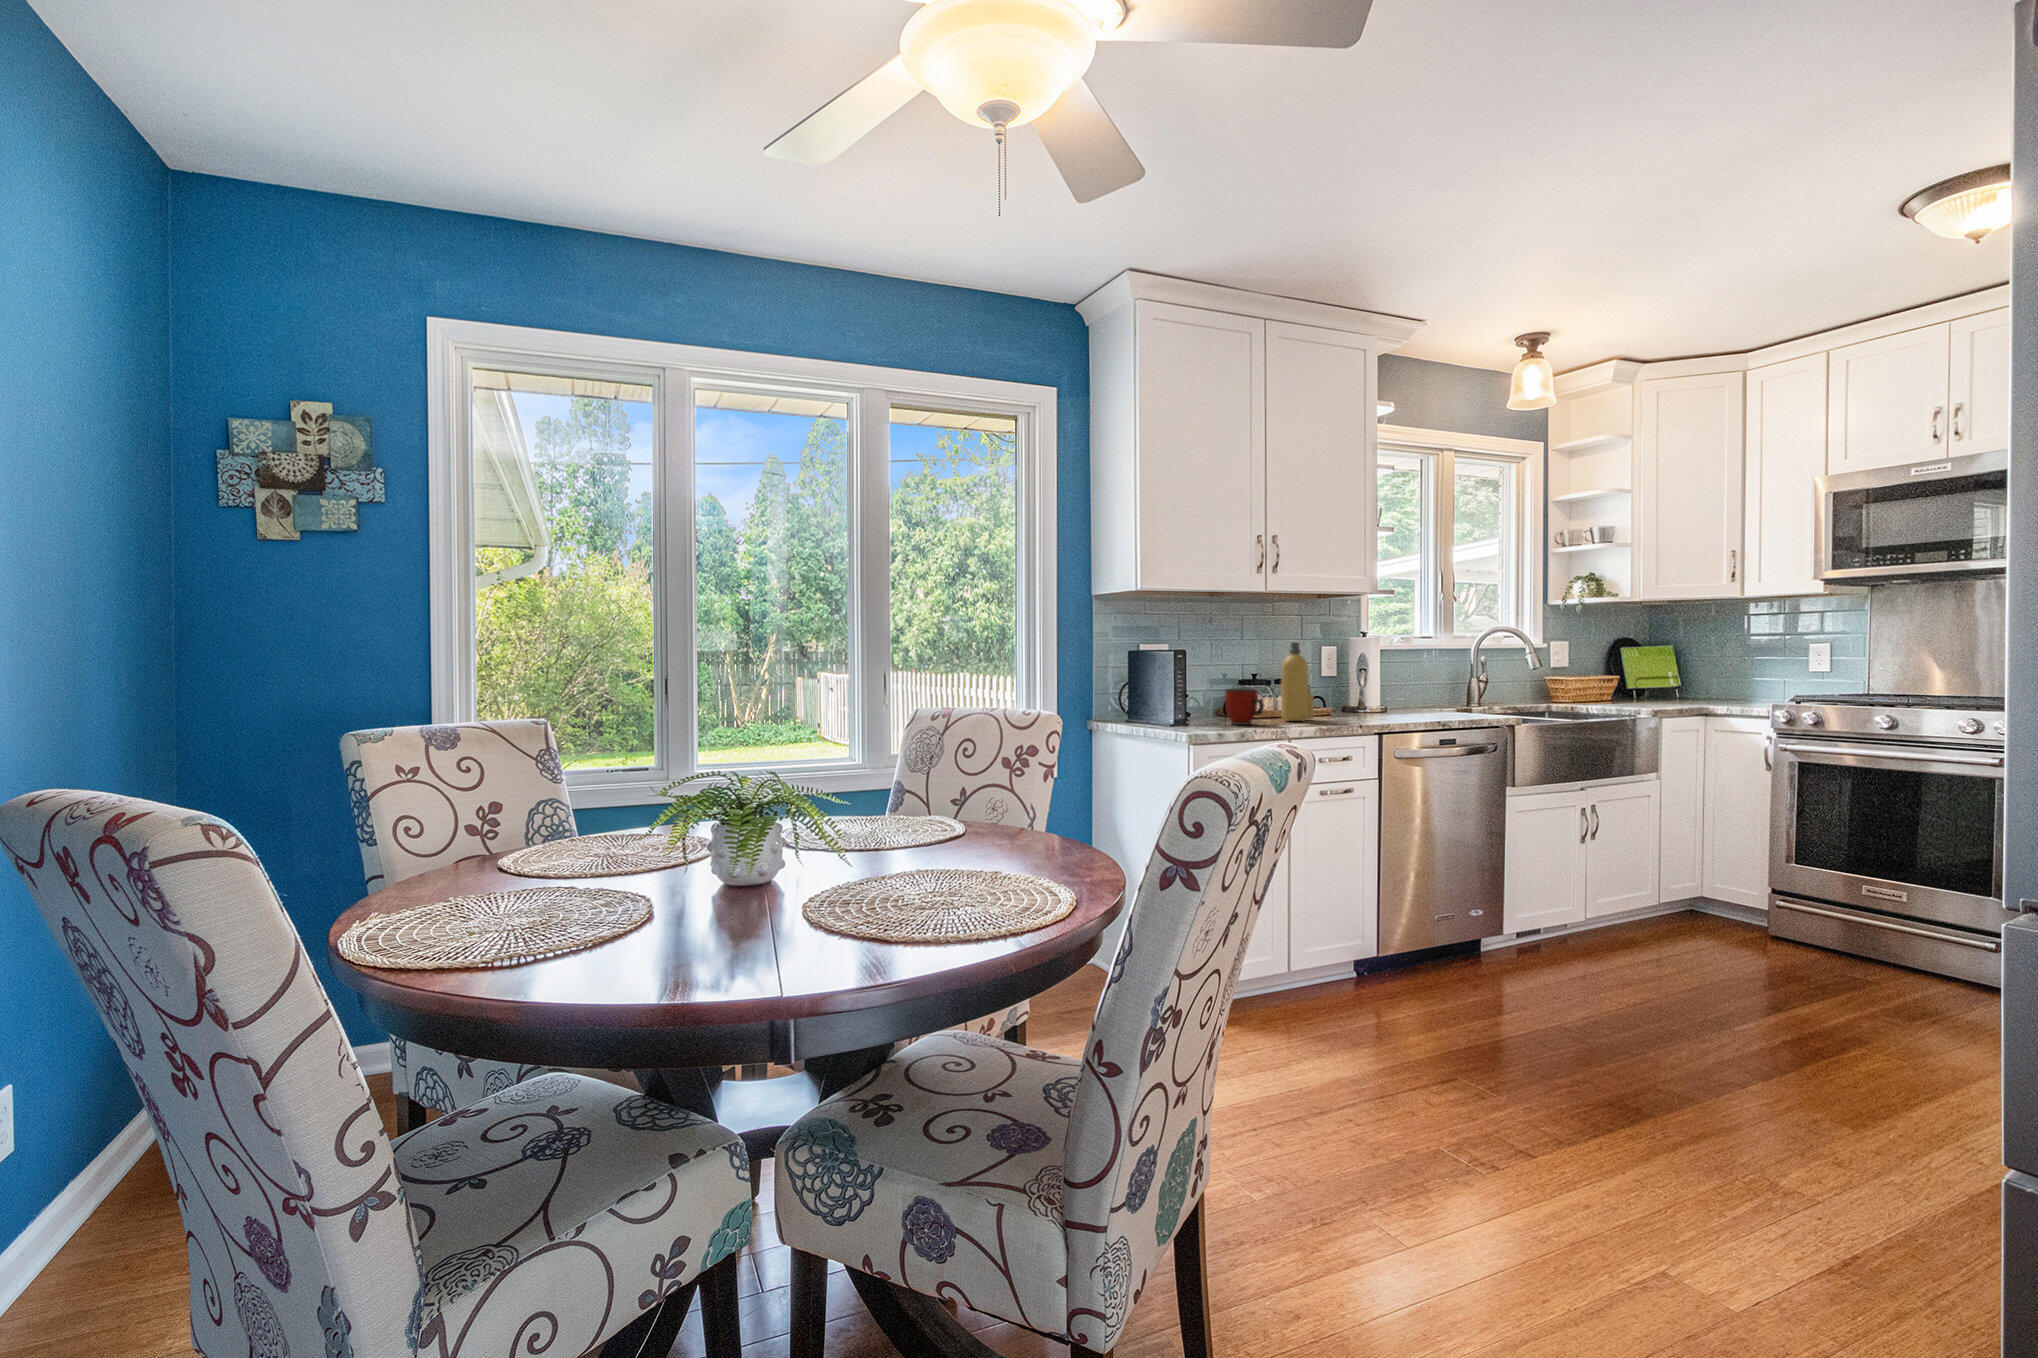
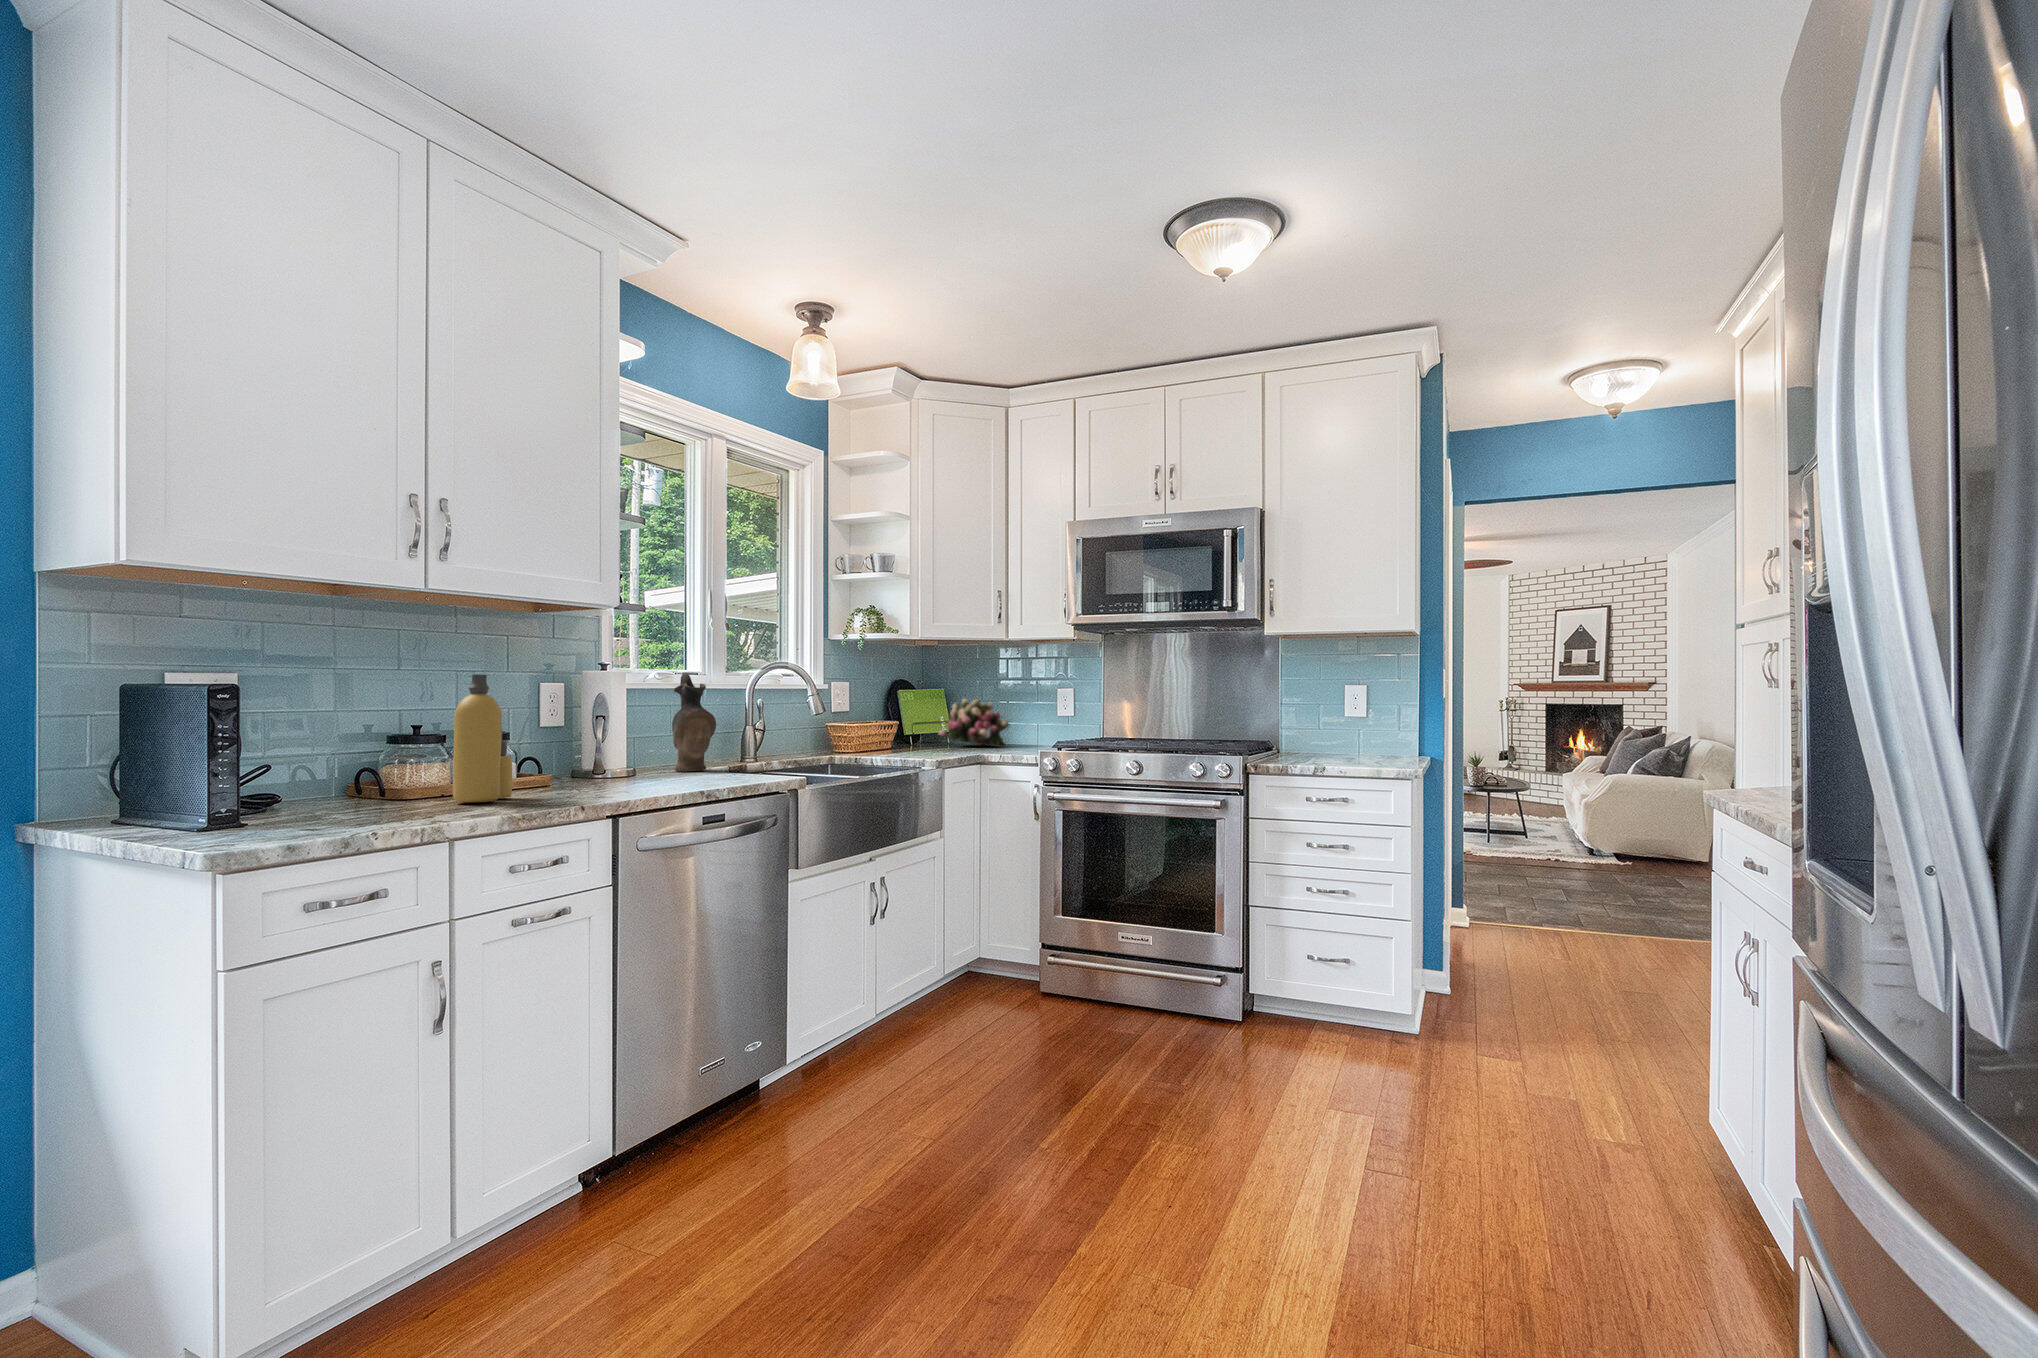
ceramic pitcher: none [1414,638,1448,710] -> present [672,673,716,771]
flower arrangement: none [1662,655,1752,702] -> present [938,699,1009,747]
mug: present [1225,688,1264,725] -> none [335,752,412,817]

